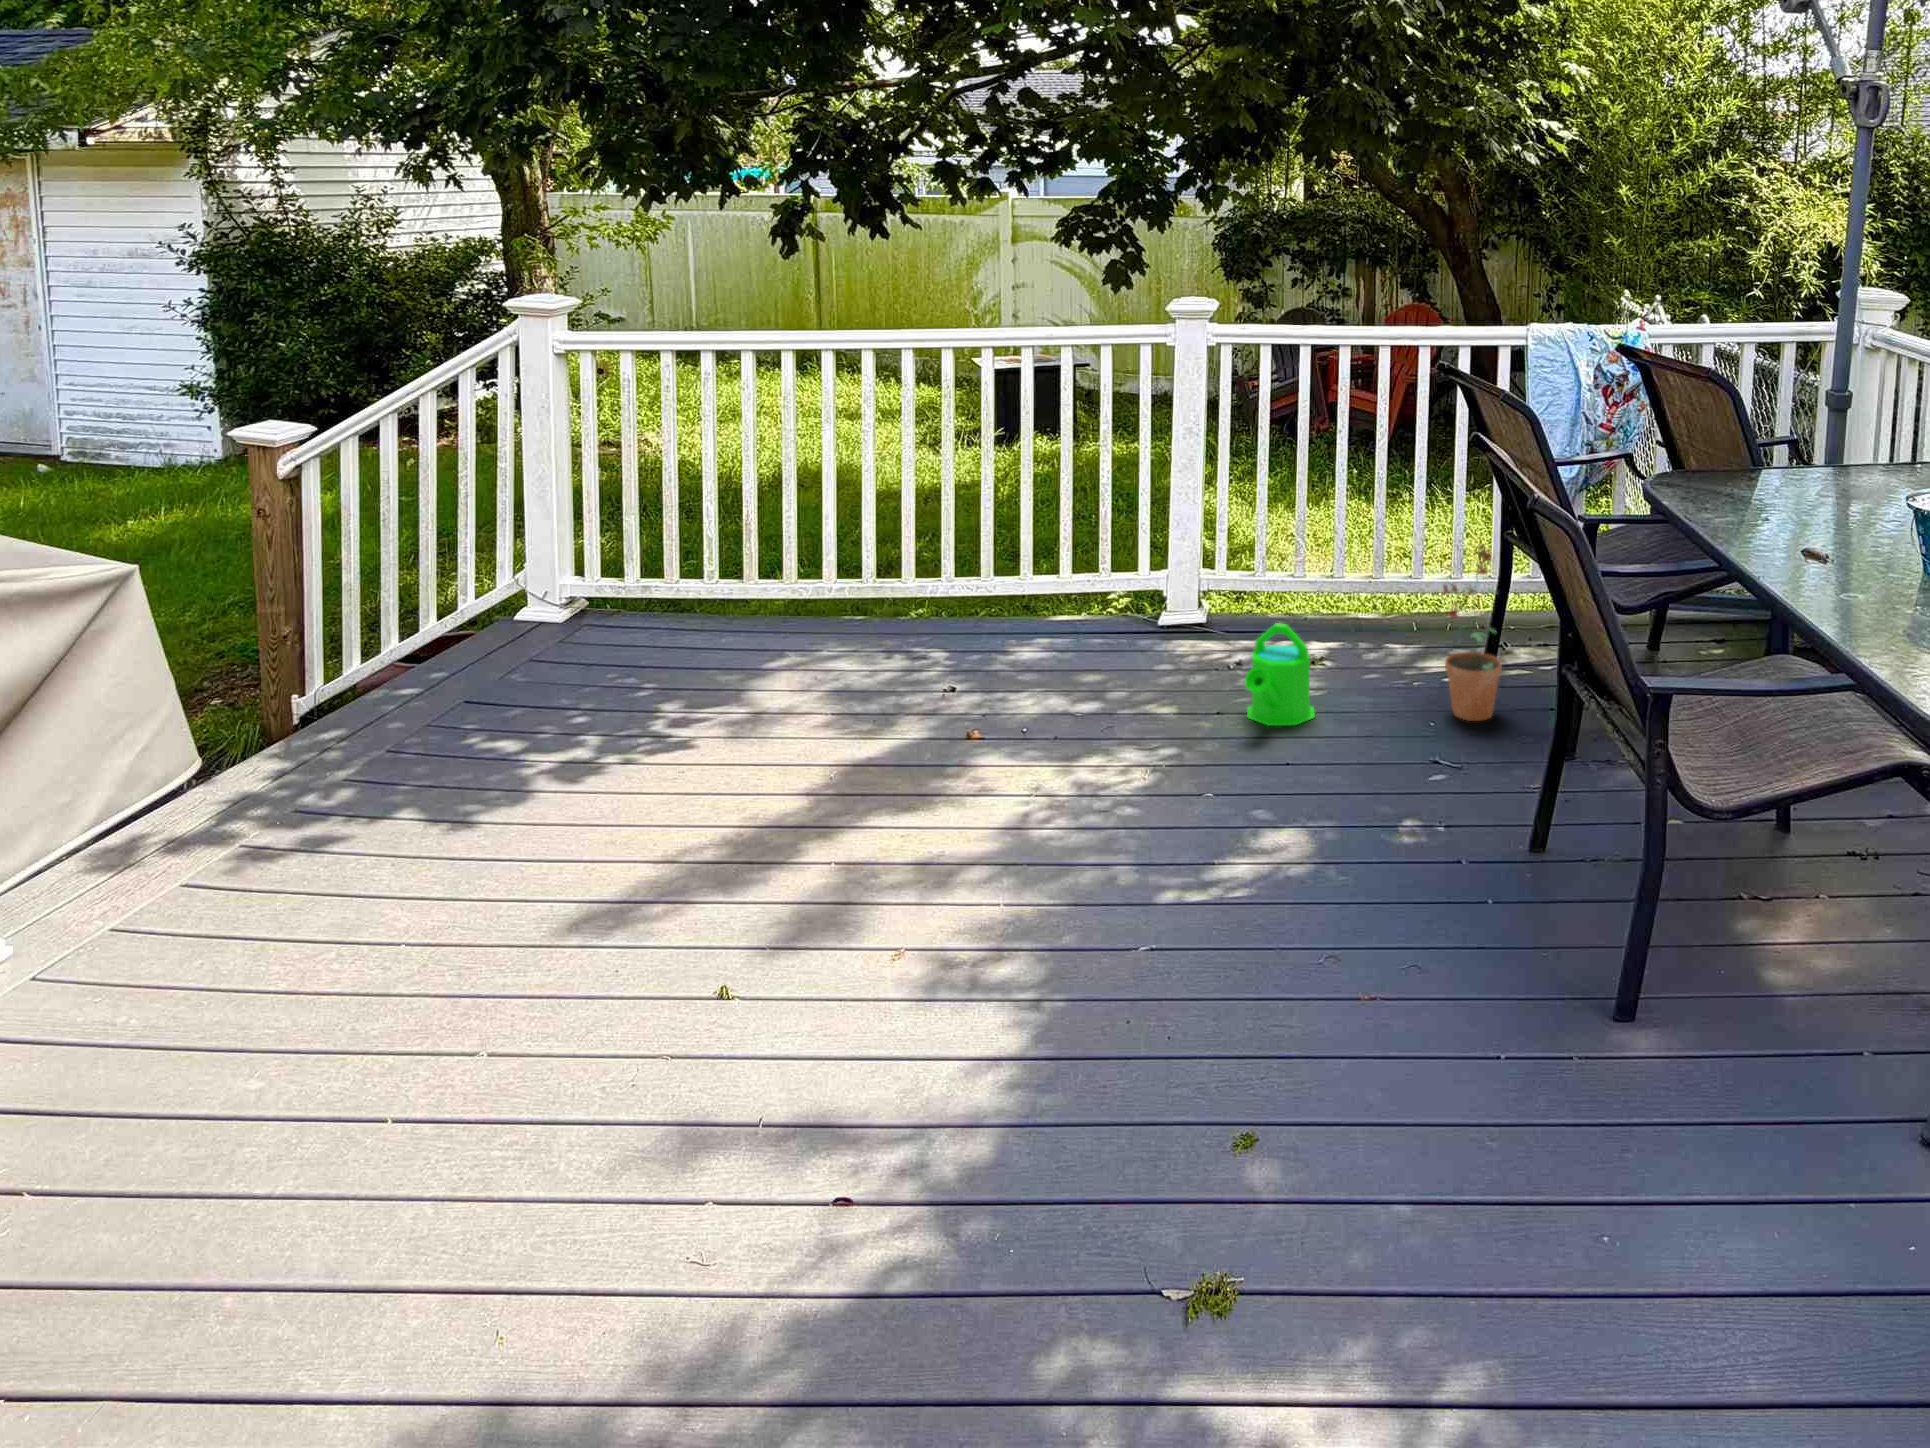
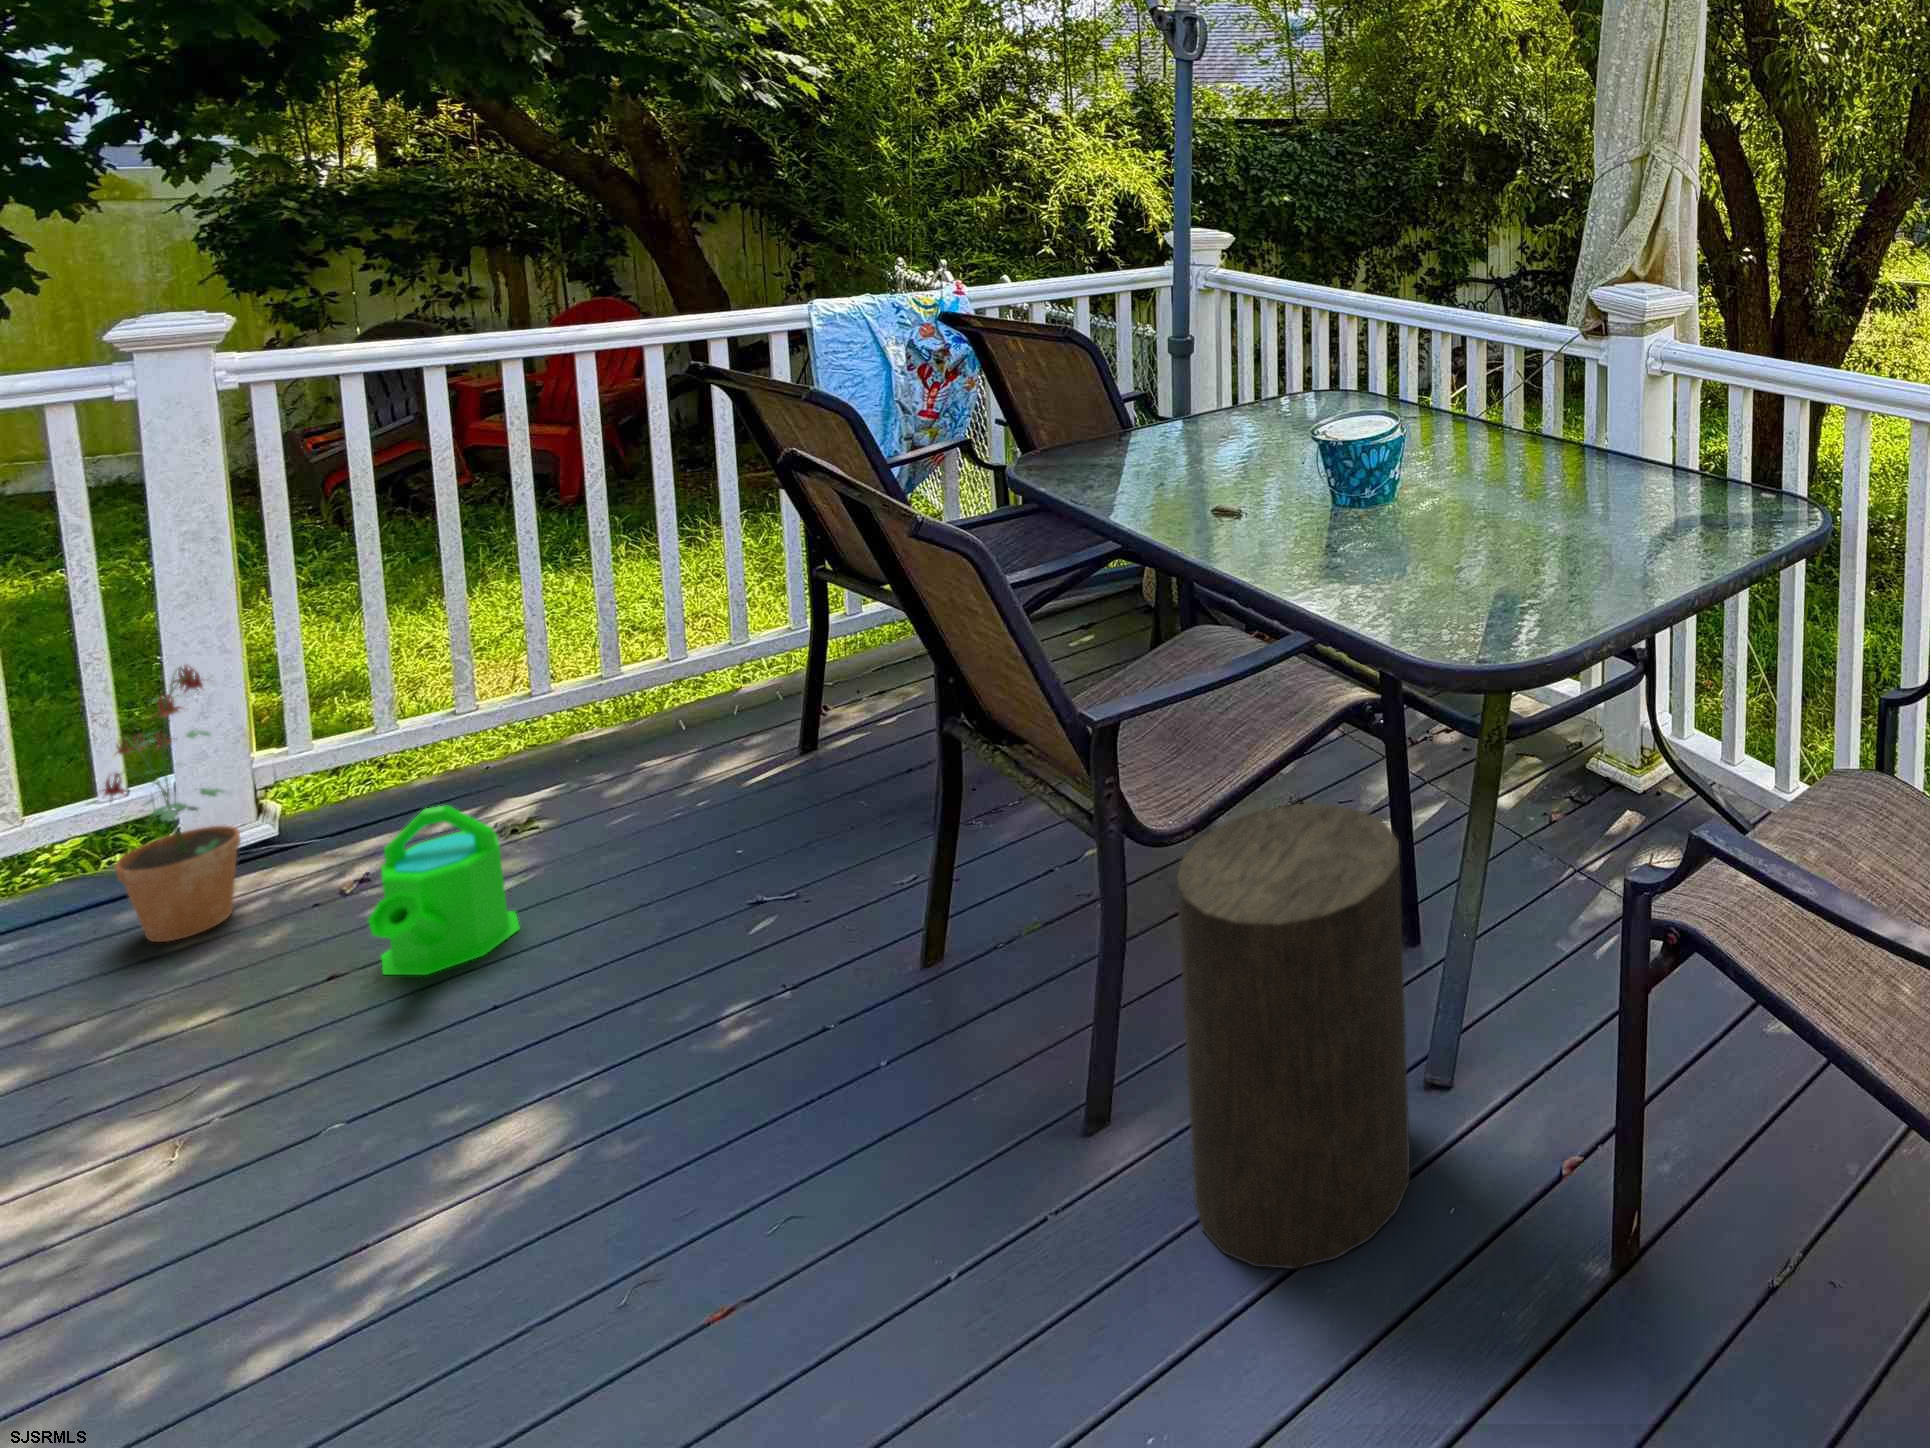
potted plant: present [1442,545,1502,721] -> present [103,665,241,942]
stool: none [1684,760,1872,1111] -> present [1177,804,1410,1269]

